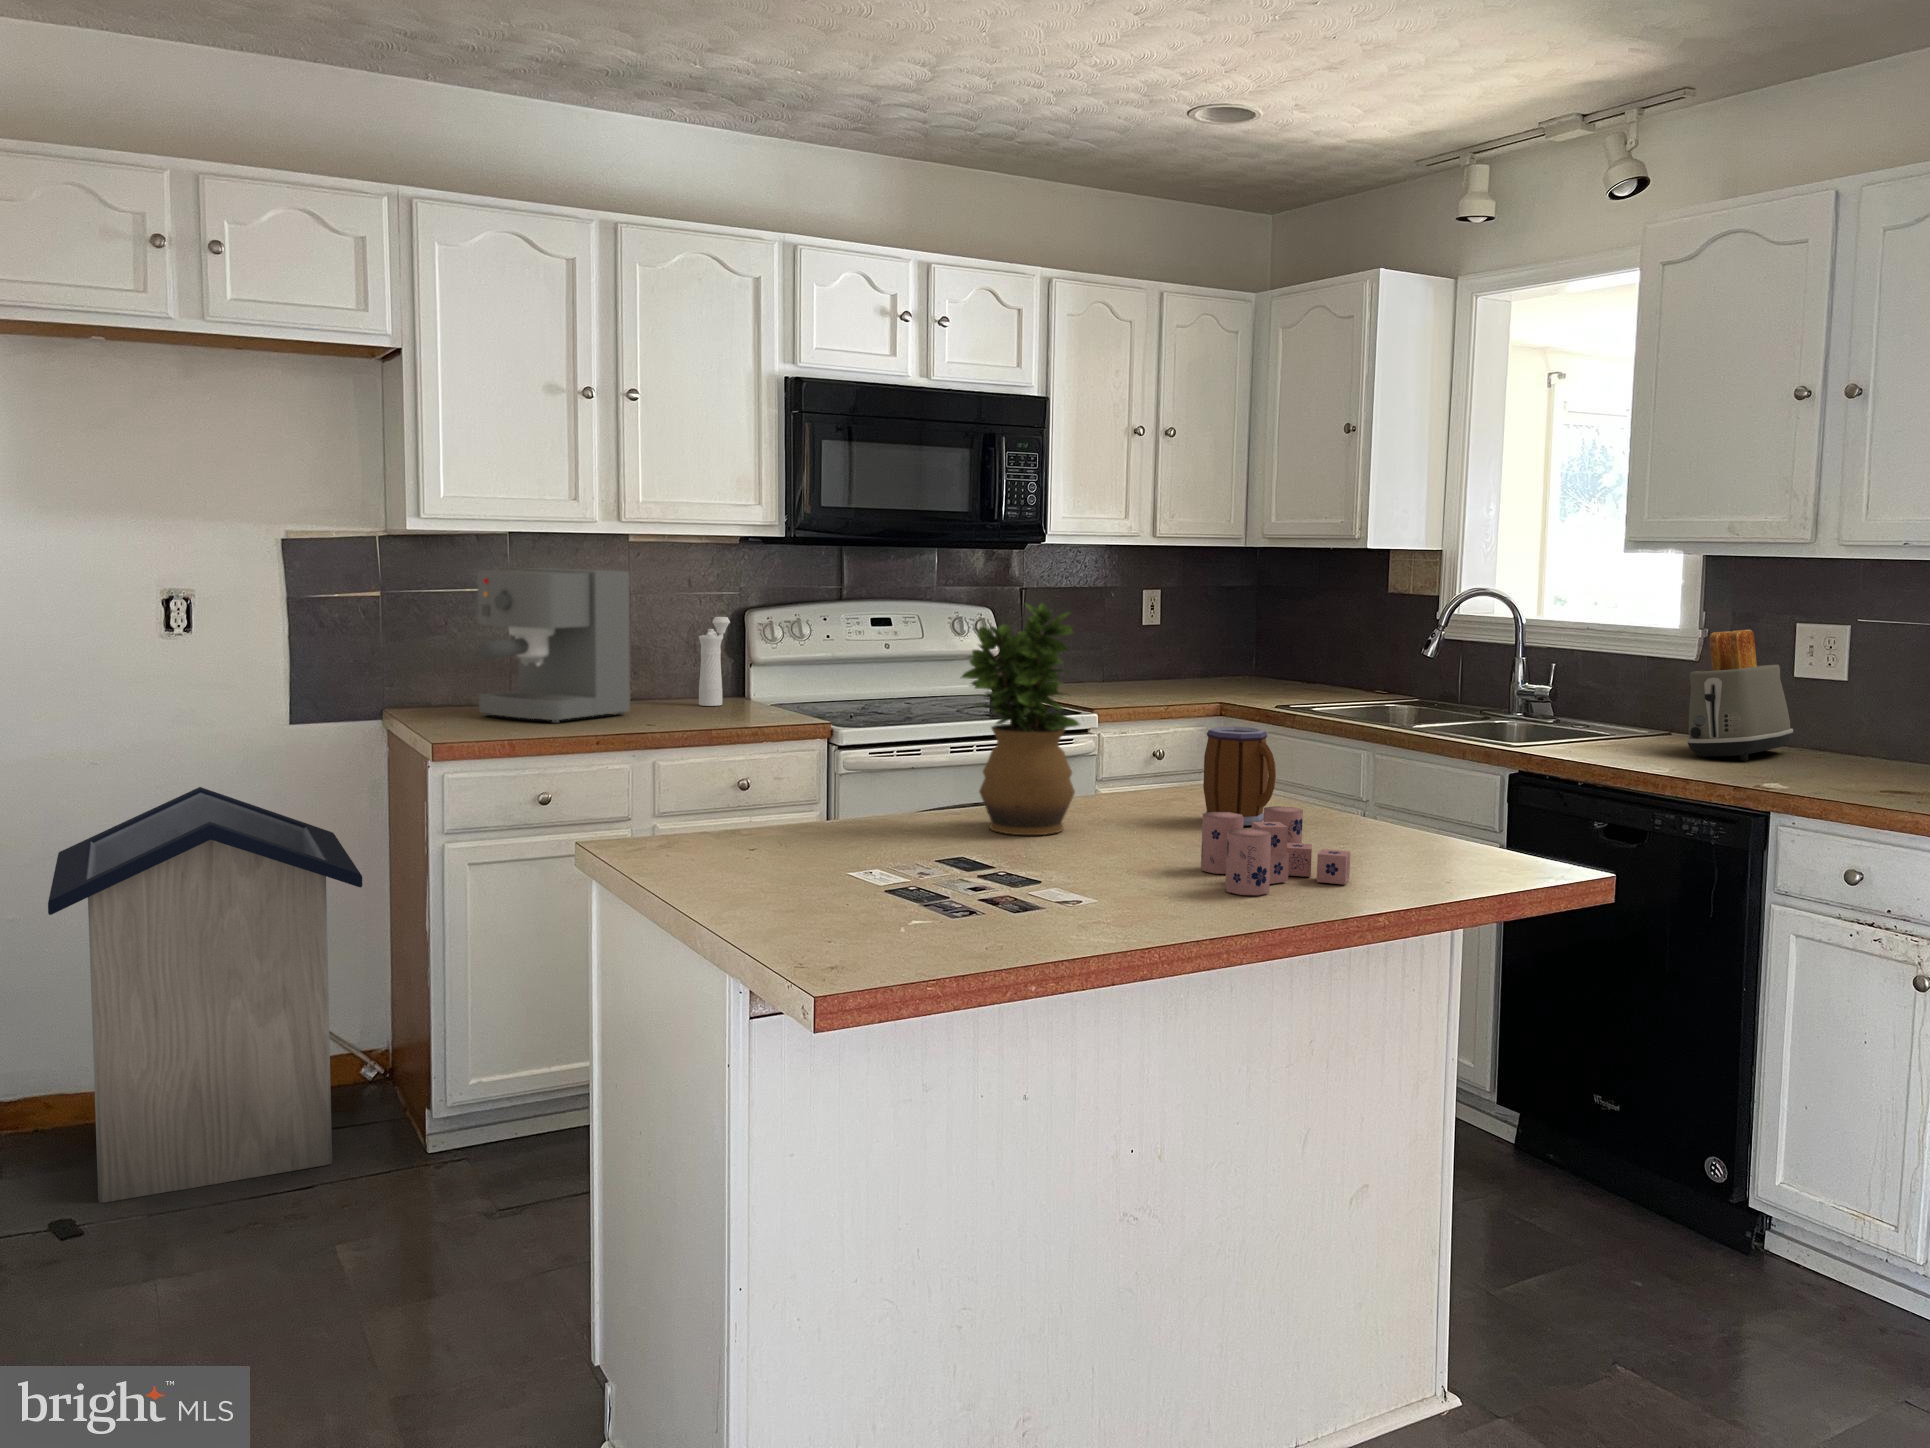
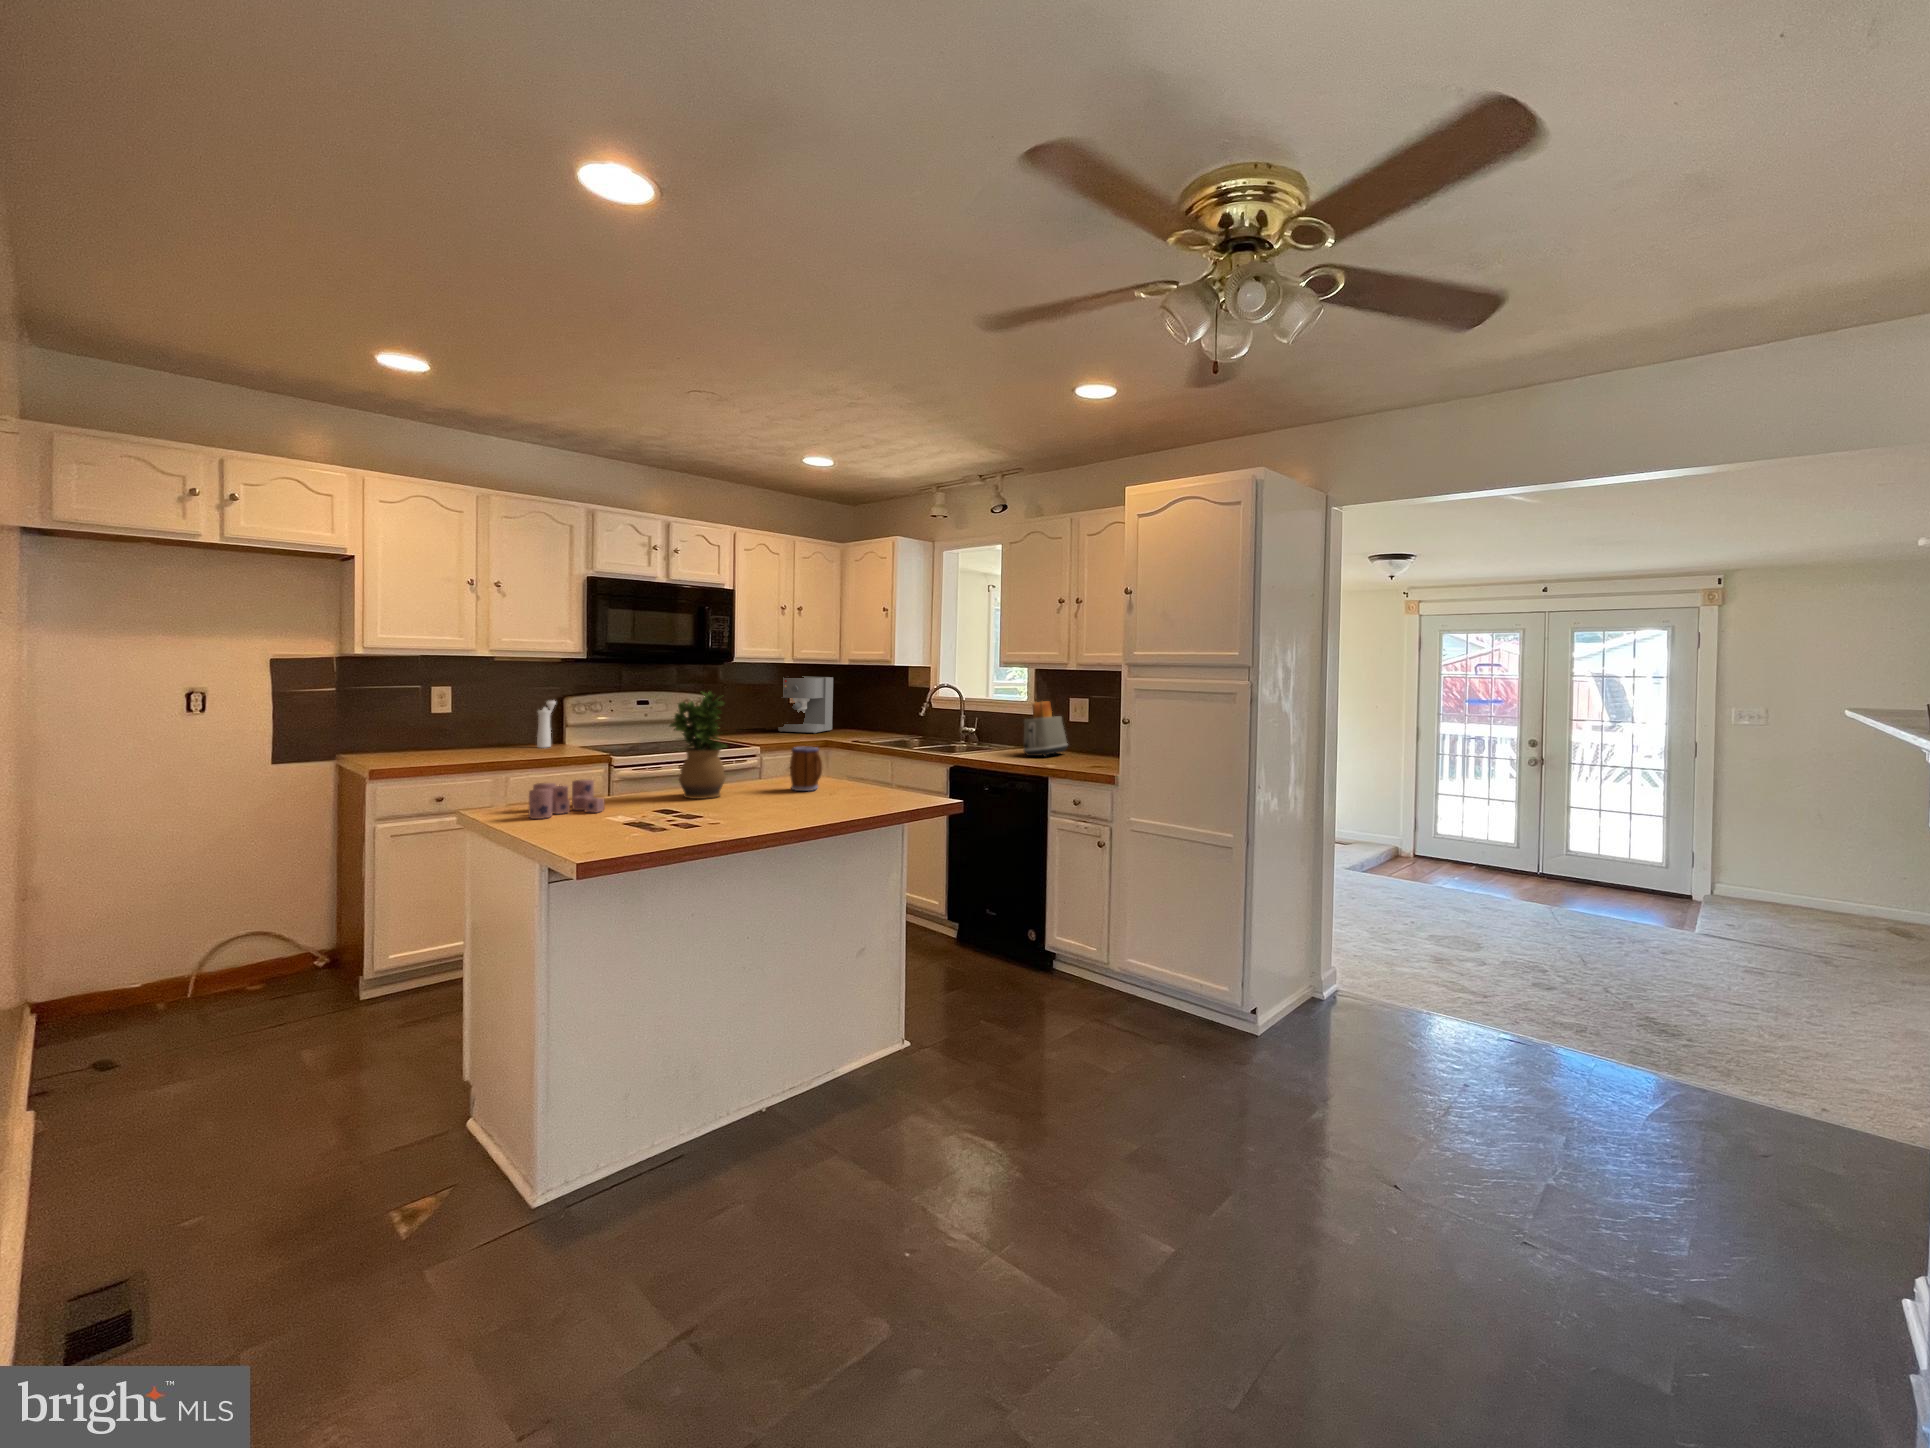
coffee maker: present [477,568,630,723] -> present [778,676,833,734]
trash can: present [48,787,362,1203] -> none [100,802,321,1049]
candle: present [1201,806,1350,895] -> present [529,780,604,819]

